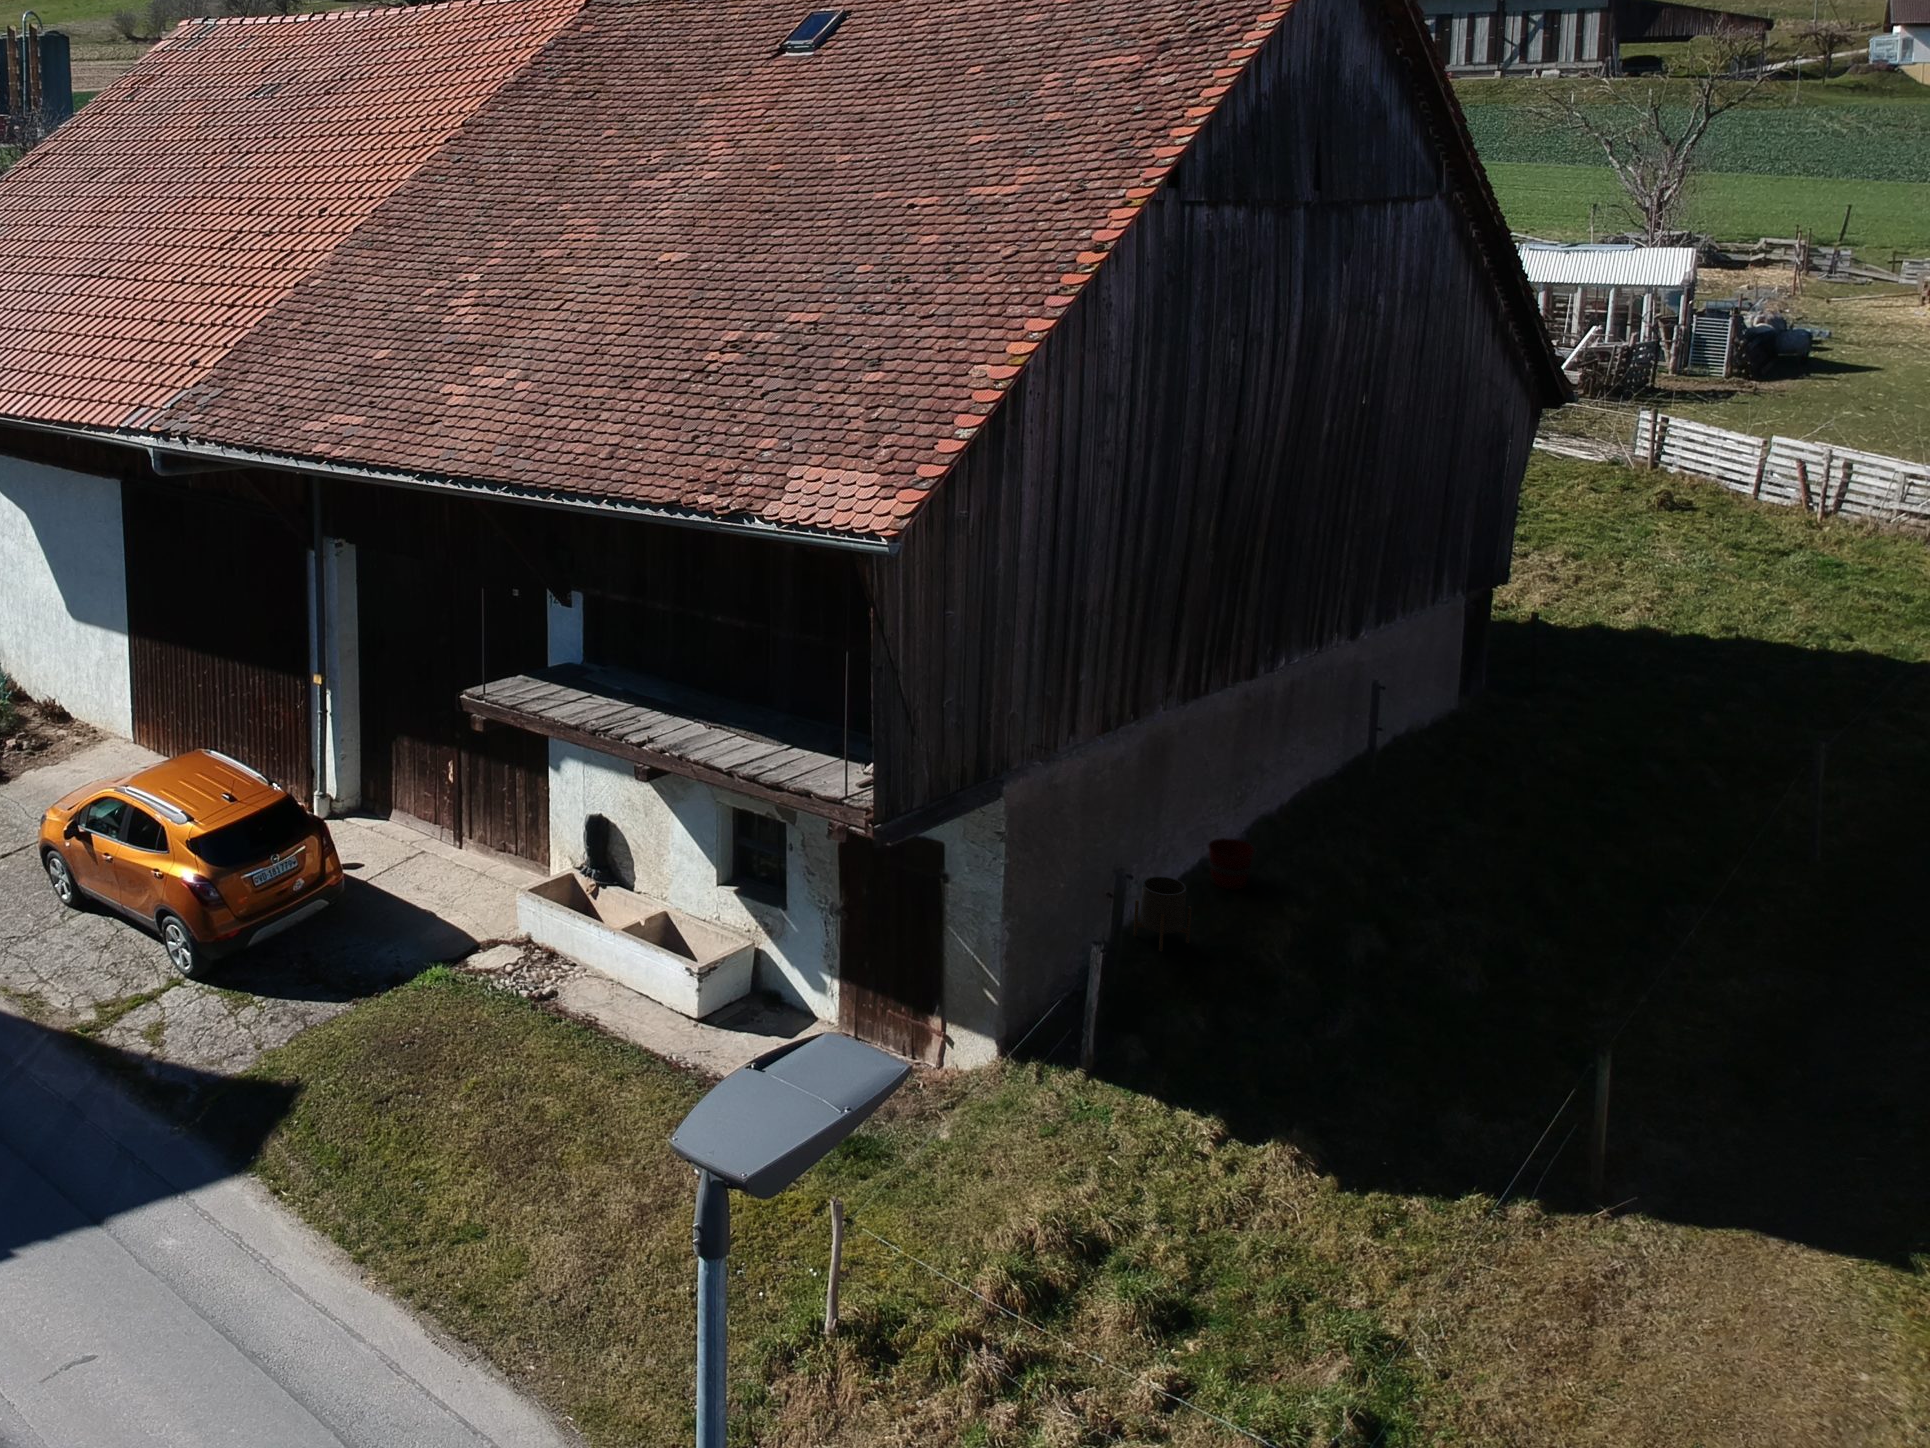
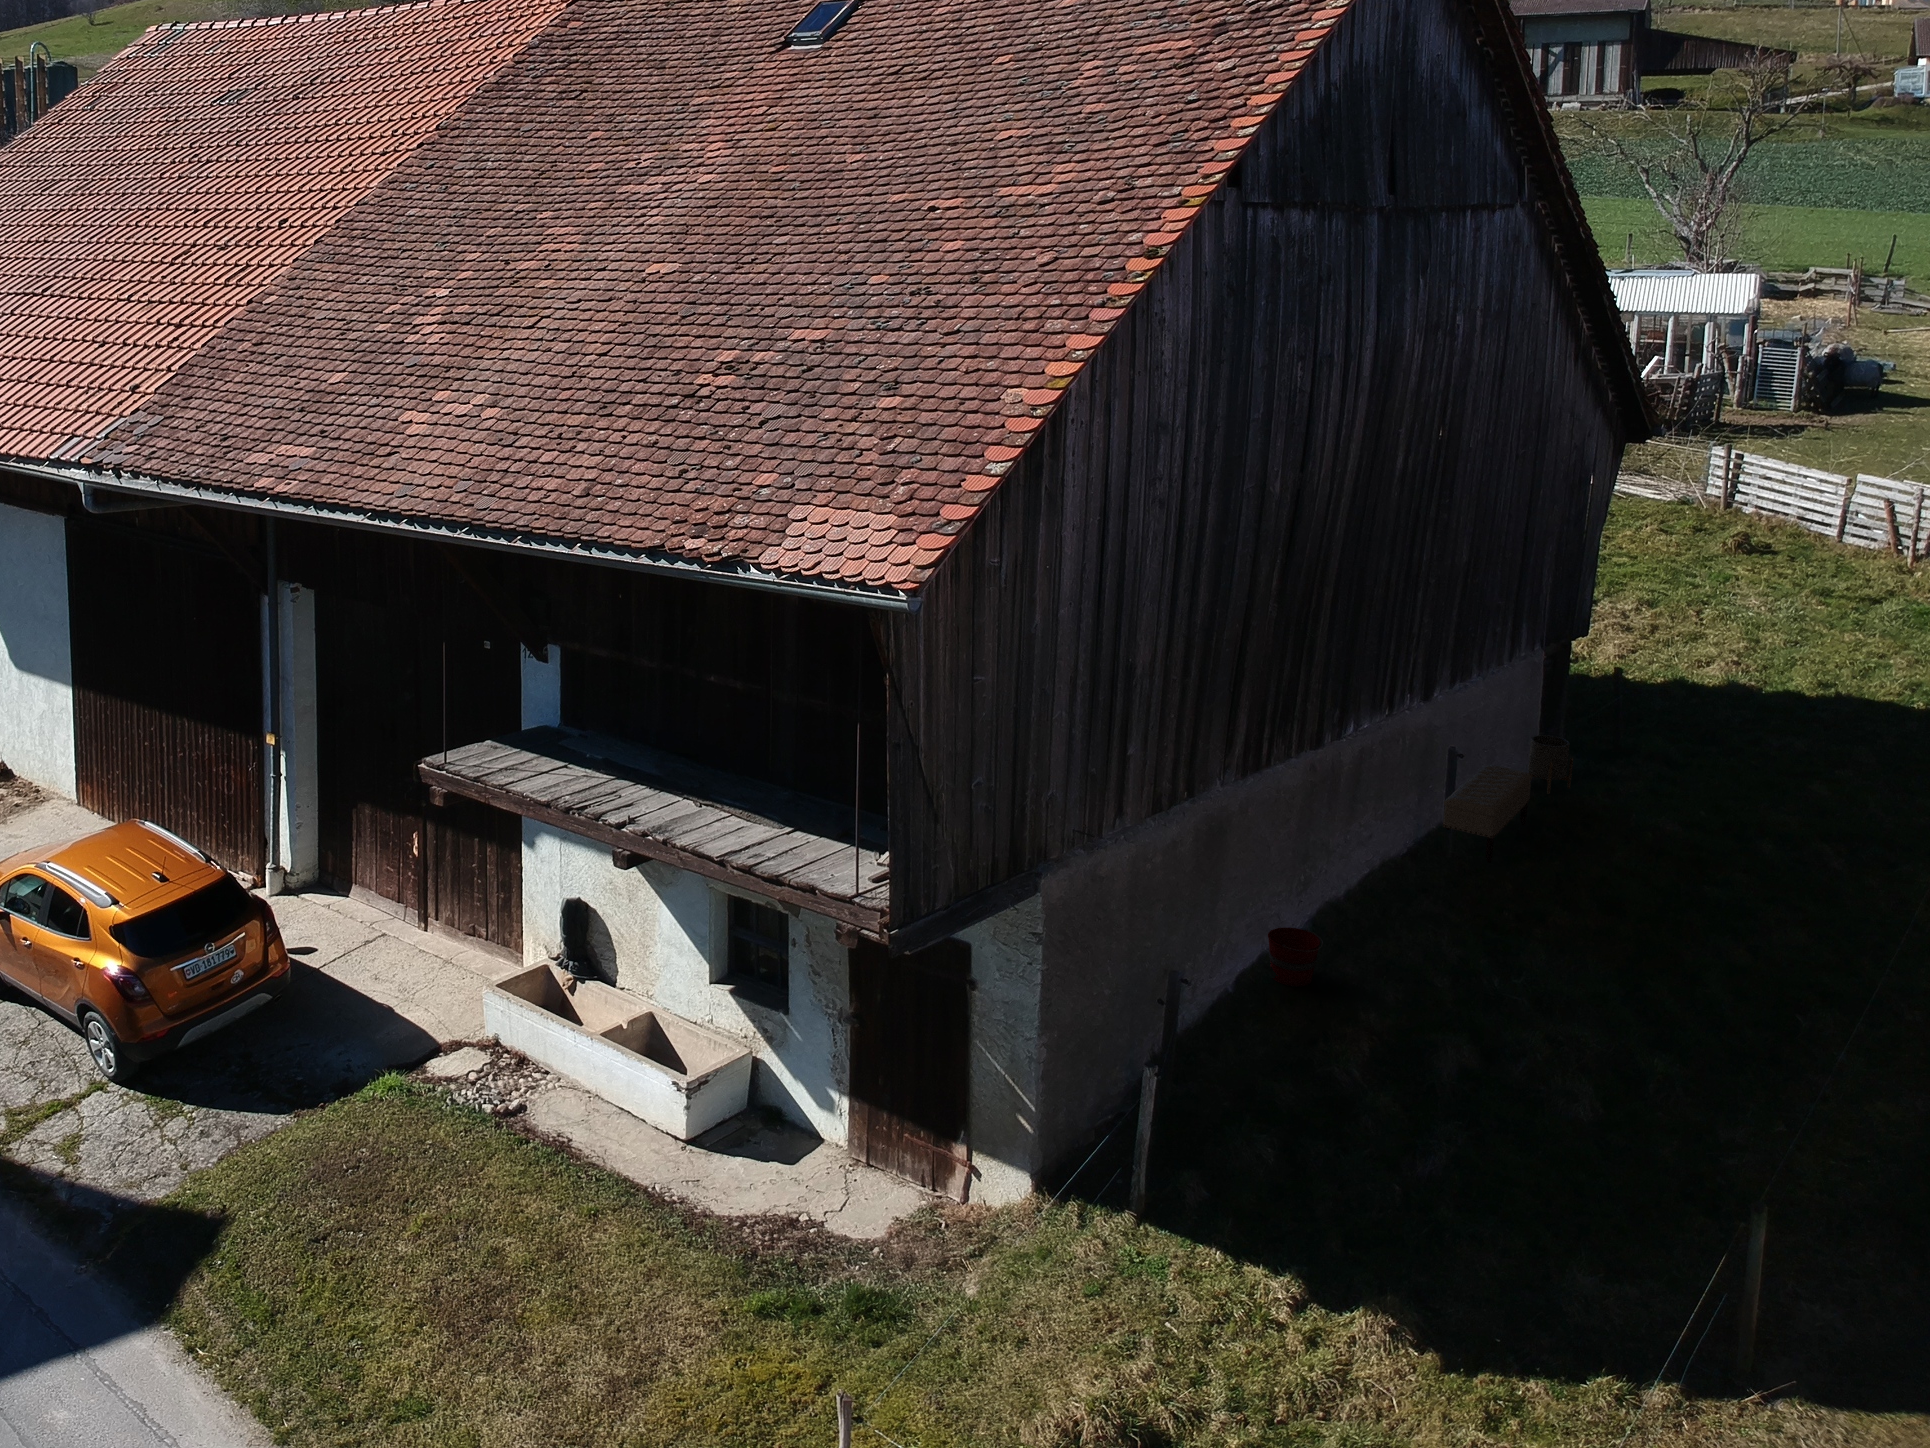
bench: none [1369,698,1452,785] -> present [1443,765,1532,863]
planter: present [1133,876,1191,952] -> present [1528,735,1573,794]

